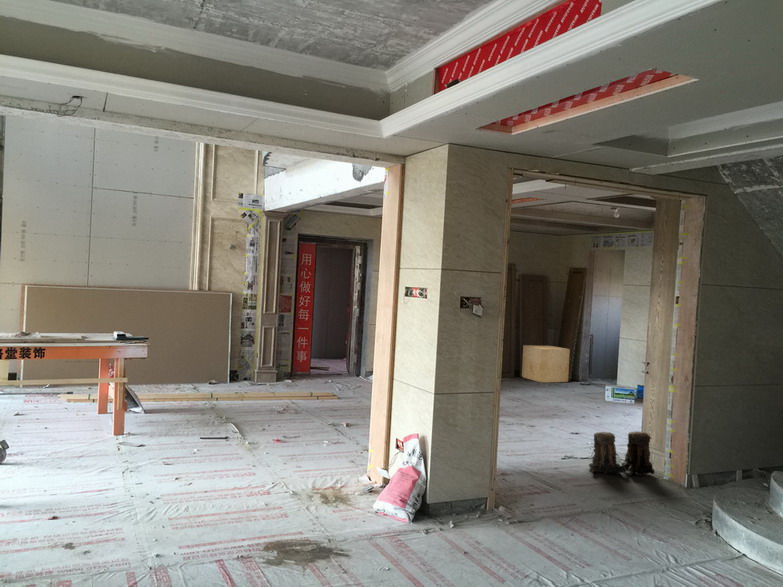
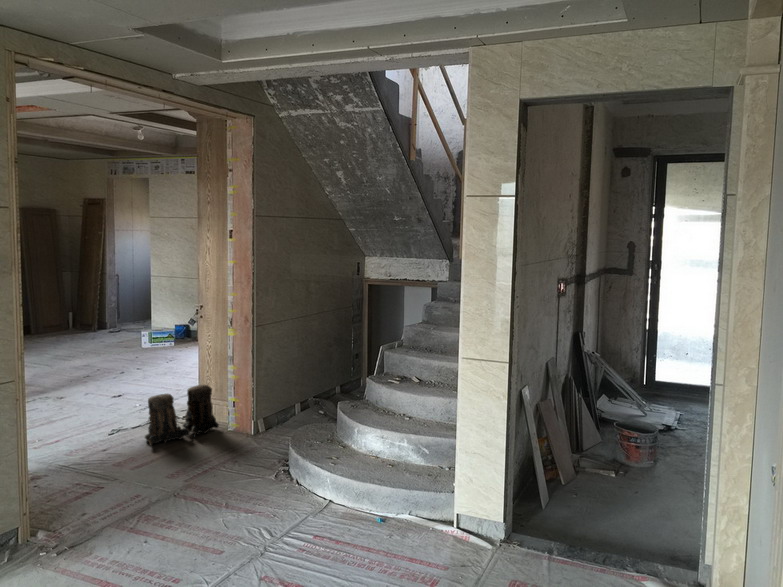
cardboard box: present [522,345,570,382] -> none [32,291,95,336]

